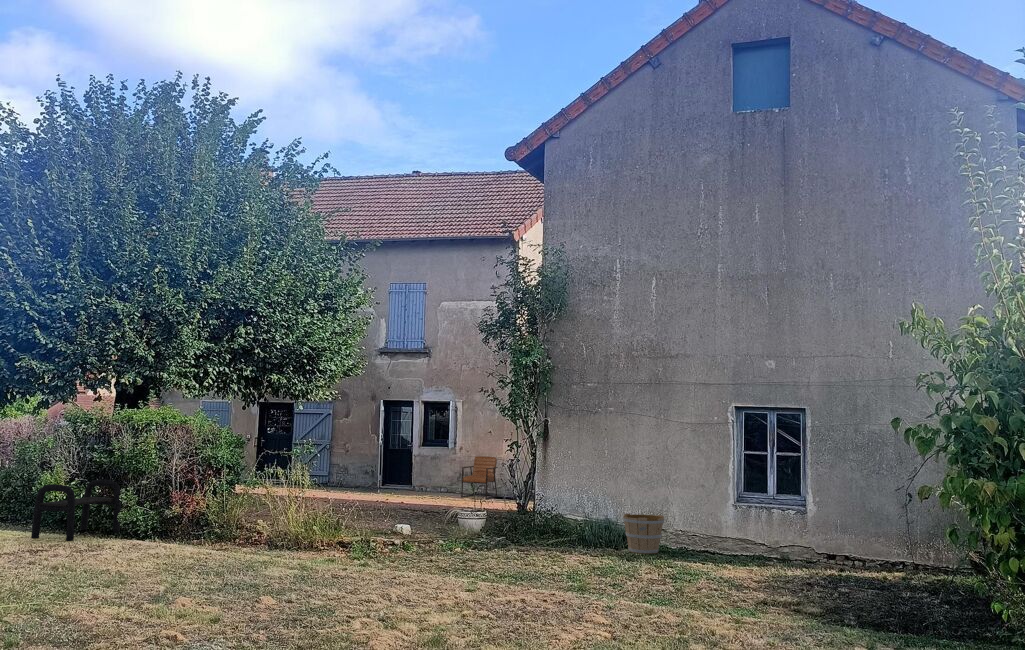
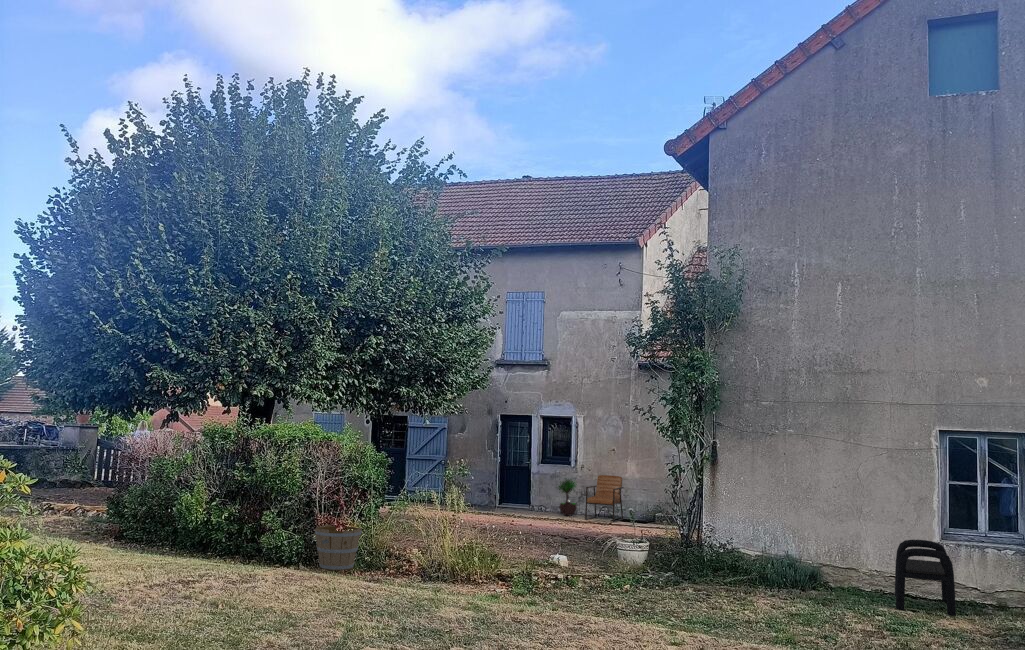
potted tree: none [436,457,457,494] -> present [558,479,577,516]
bench: present [31,480,121,541] -> present [895,540,956,616]
wooden bucket: present [623,513,664,554] -> present [315,525,362,570]

